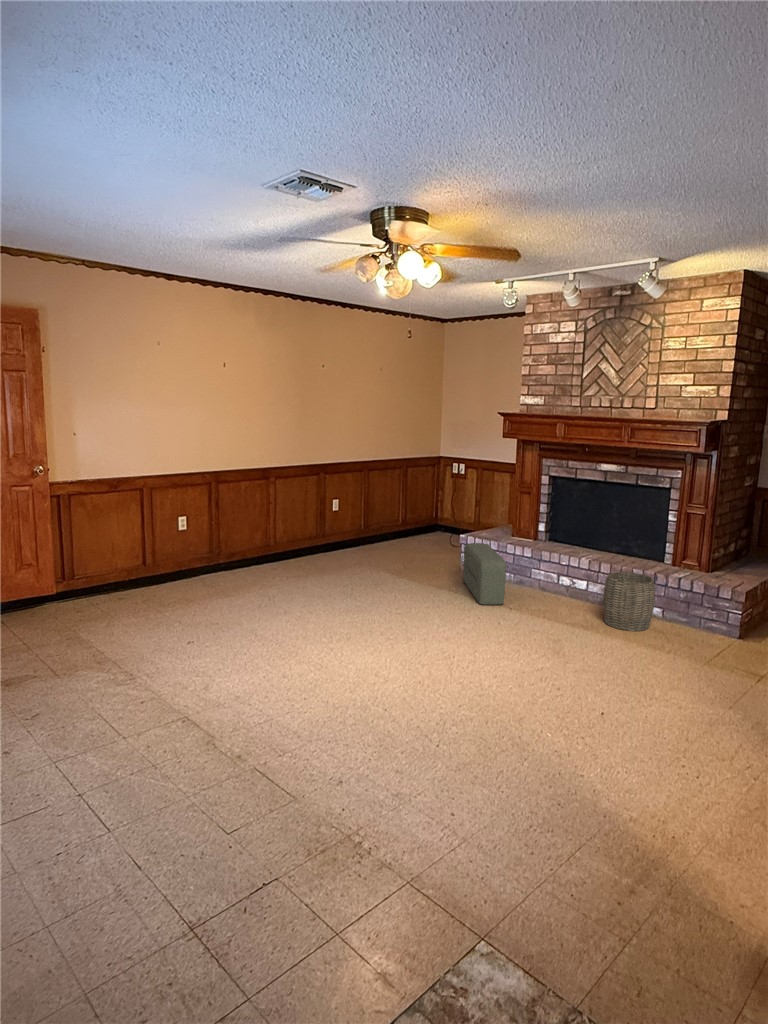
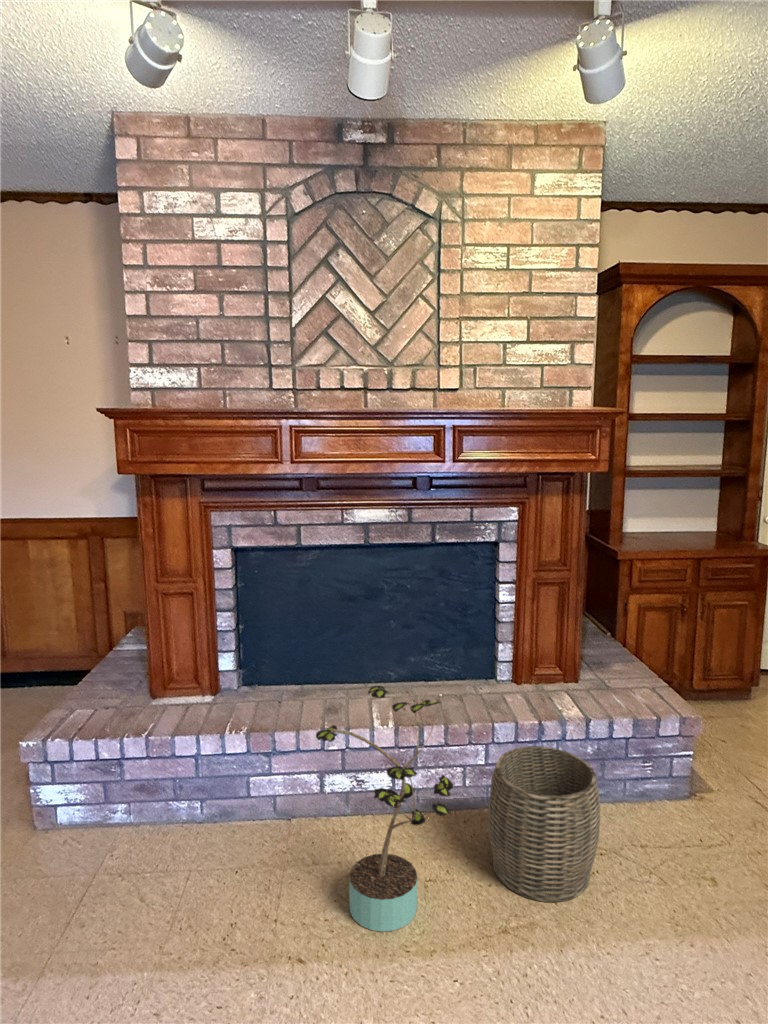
potted plant: none [531,526,583,616] -> present [316,686,453,932]
pouf: present [463,543,506,605] -> none [72,754,264,982]

